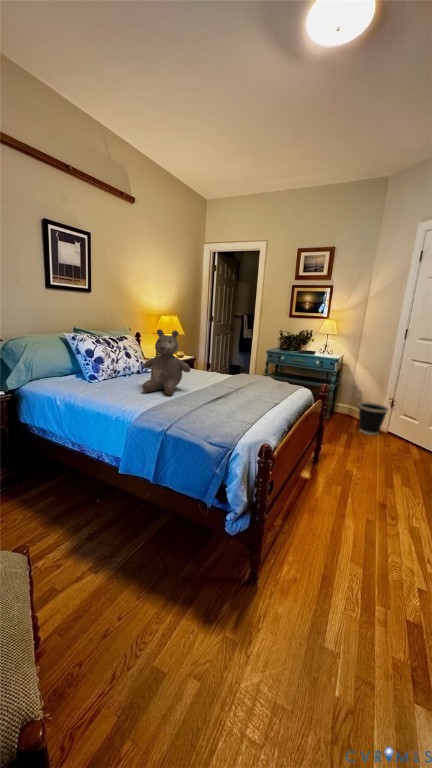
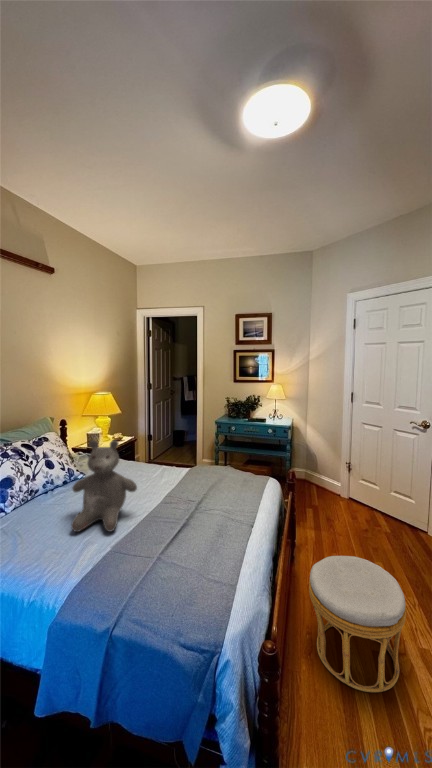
wastebasket: present [359,402,388,435] -> none [318,469,349,507]
ottoman: none [320,447,400,540] -> present [309,556,406,692]

